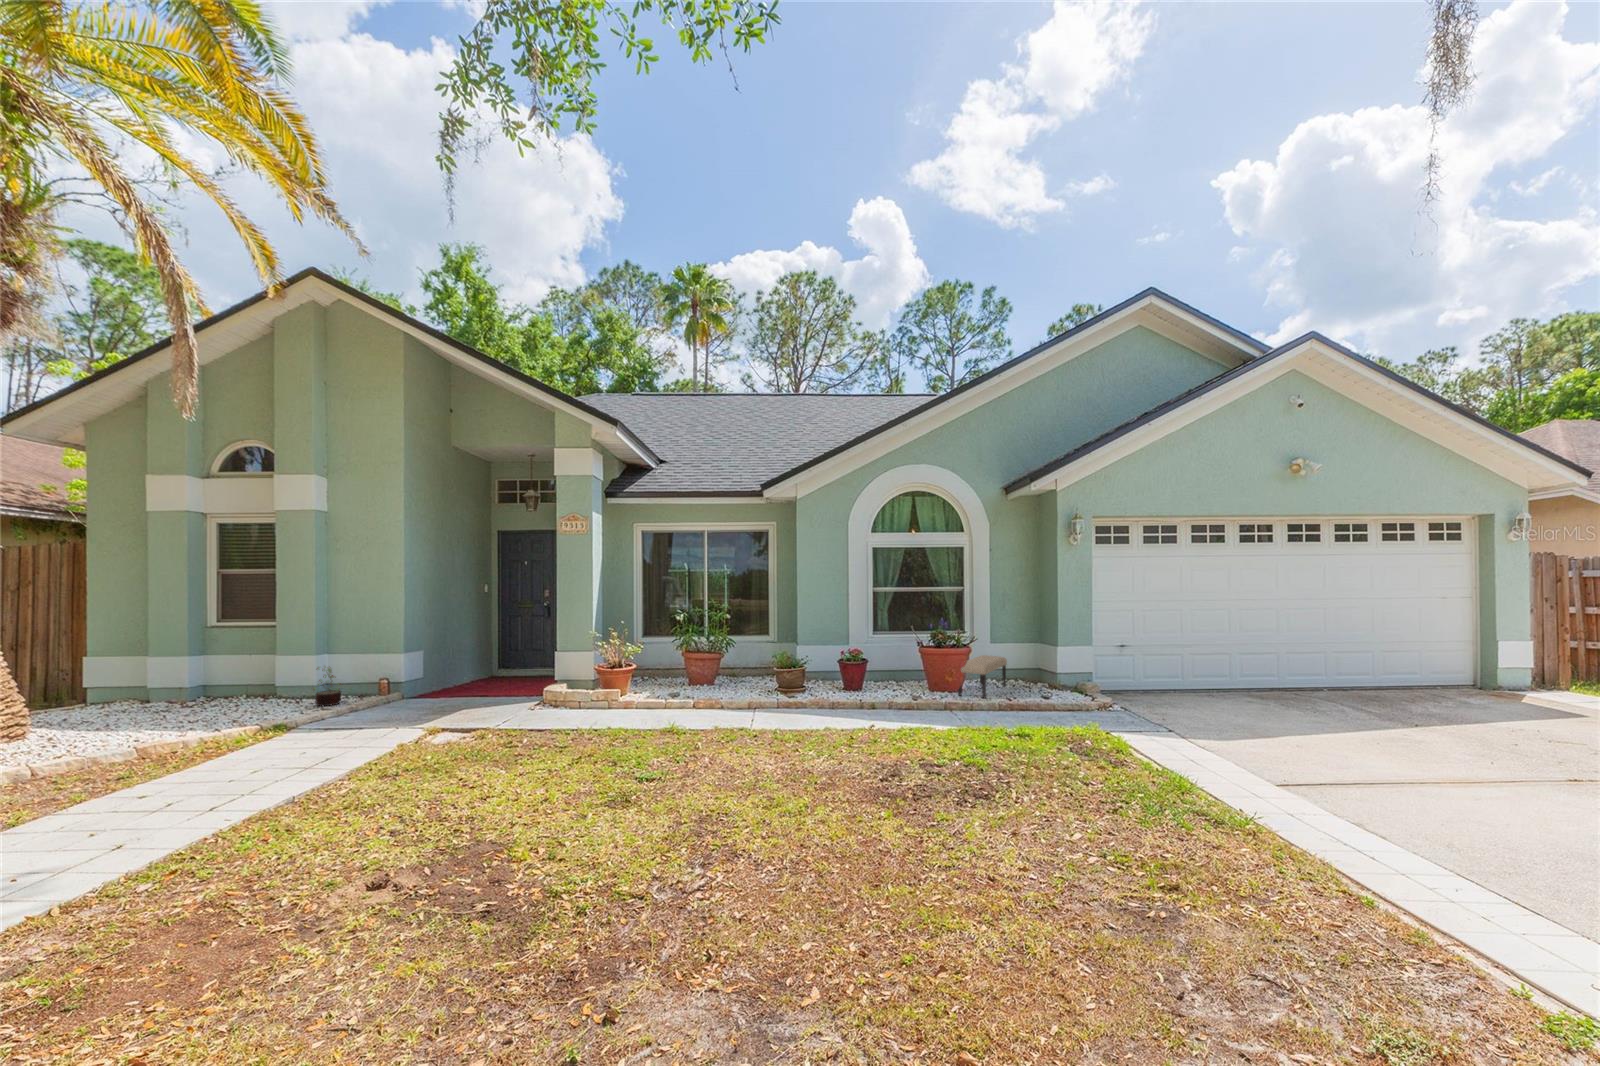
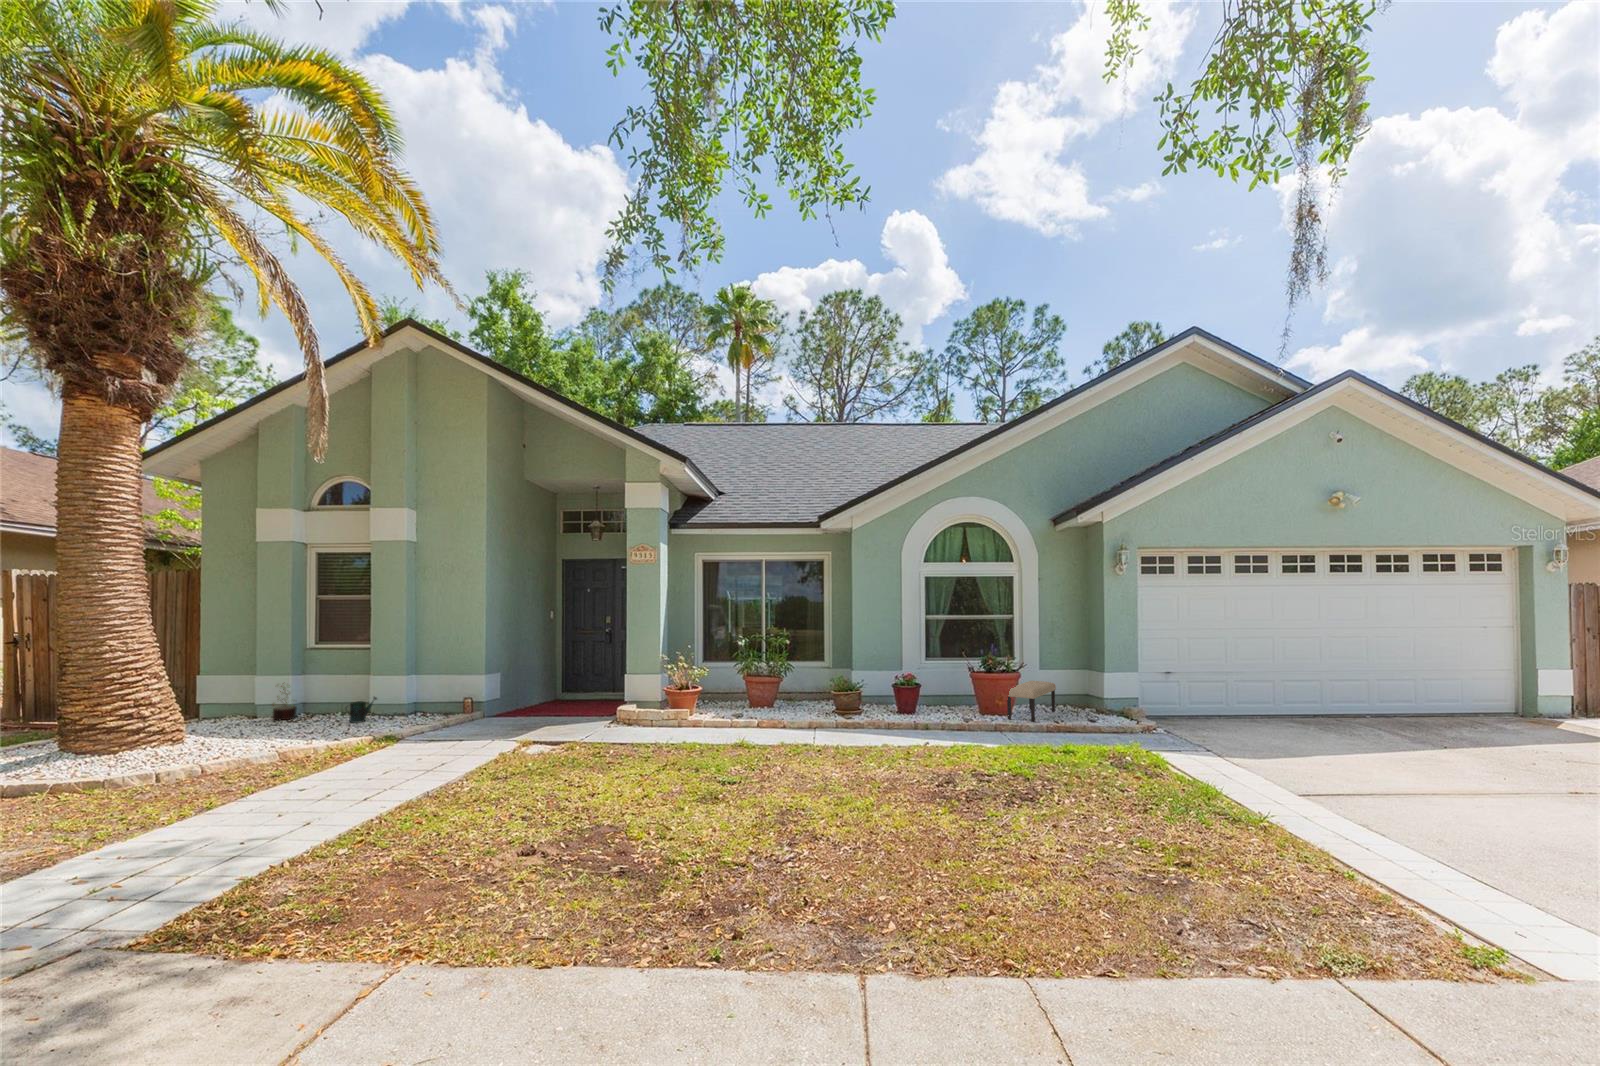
decorative plant: present [313,668,341,706] -> present [273,683,297,720]
watering can: none [241,681,281,710] -> present [346,697,377,723]

